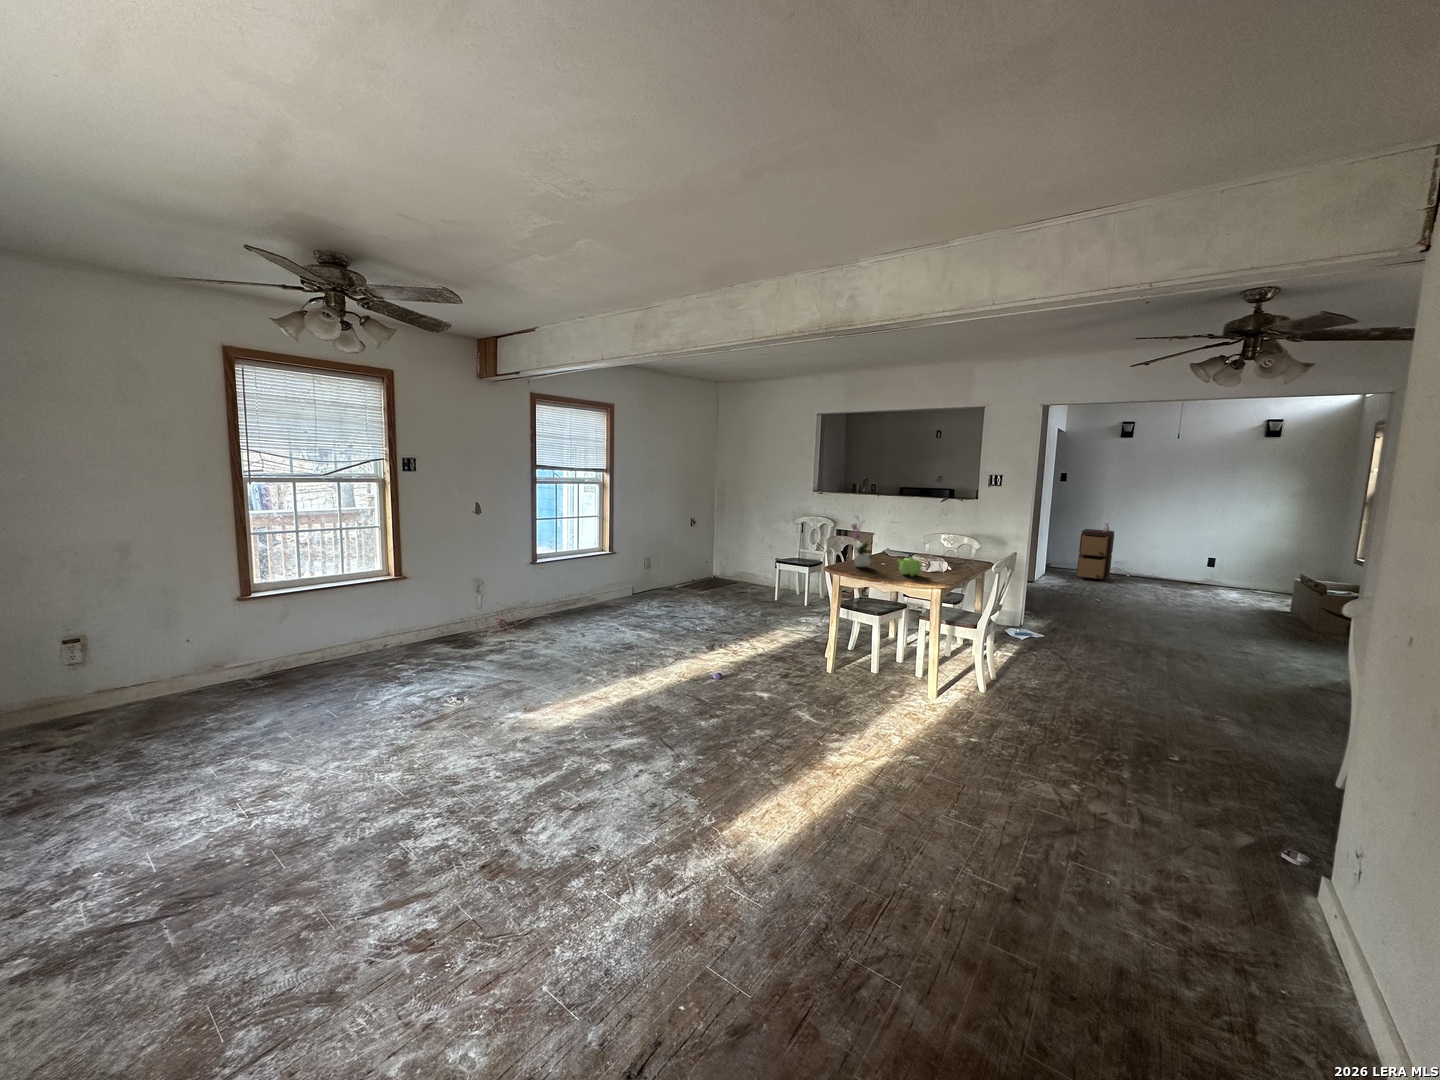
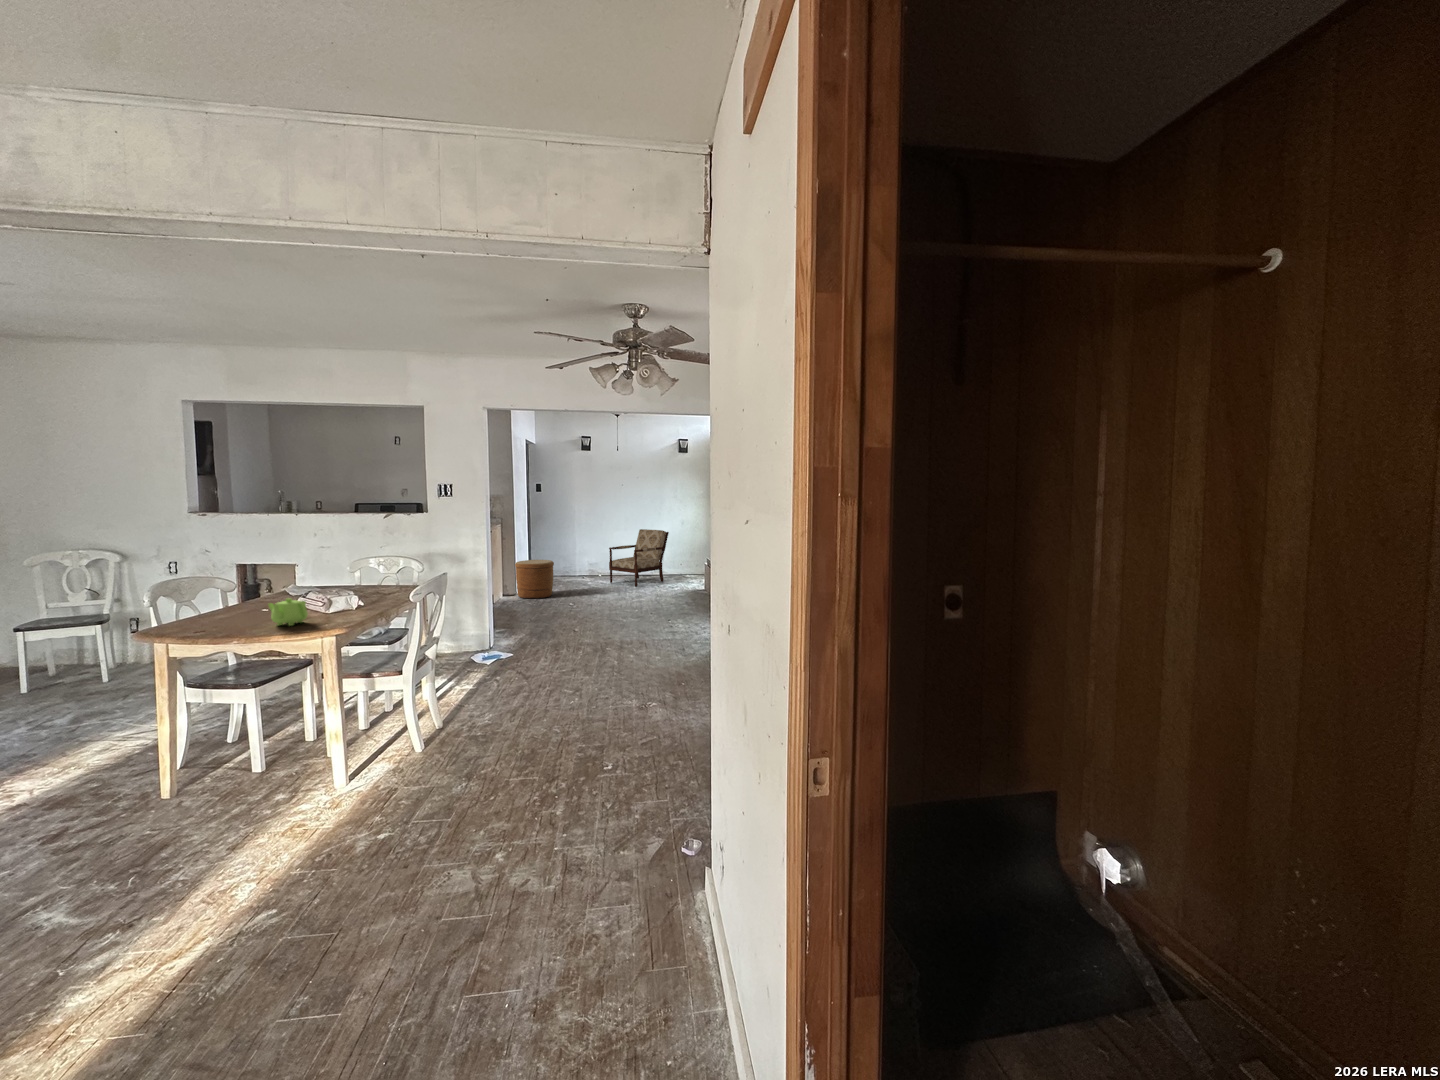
flower arrangement: present [852,523,870,567] -> none [185,546,231,624]
storage cabinet: present [1077,523,1114,580] -> none [556,529,585,584]
armchair: none [1143,529,1235,593] -> present [609,529,669,586]
woven basket: none [1037,549,1080,589] -> present [515,560,554,598]

